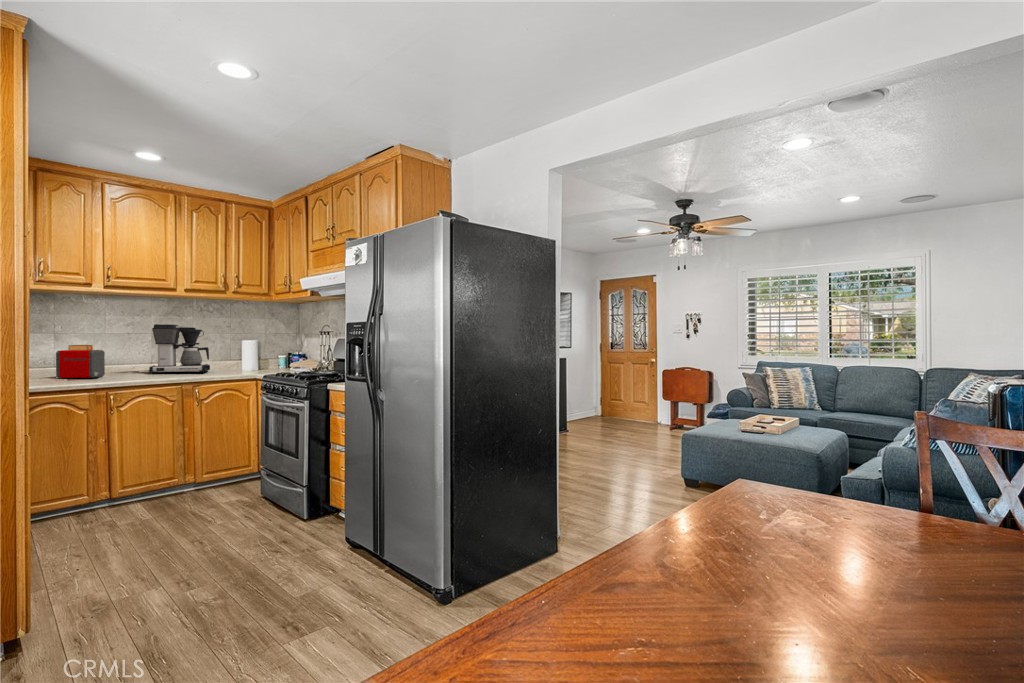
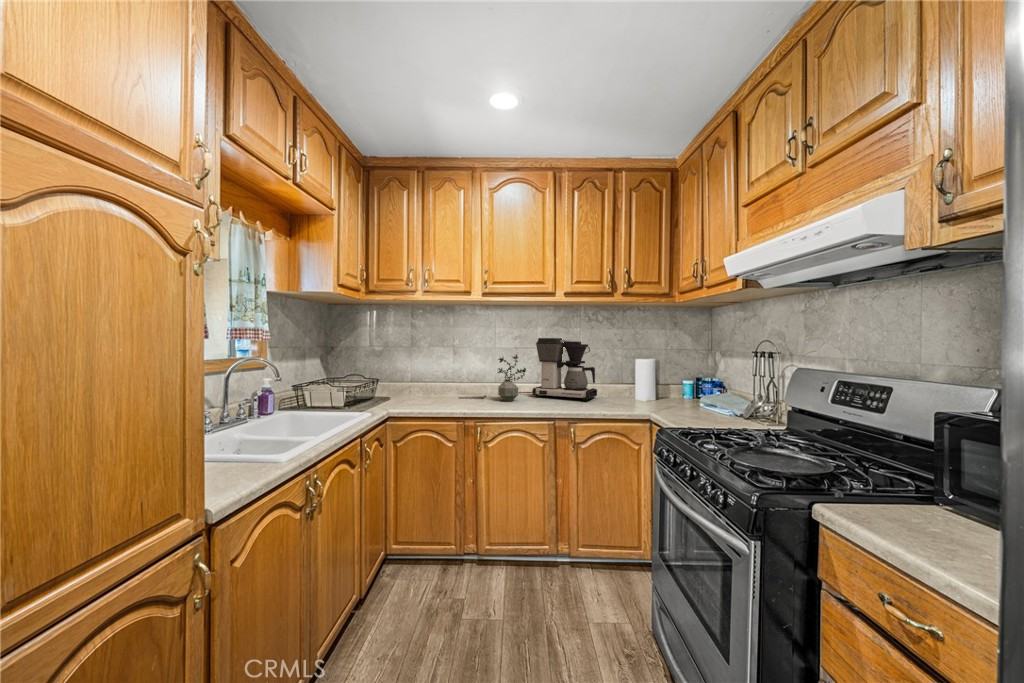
potted plant: none [115,338,144,377] -> present [498,355,526,401]
toaster: present [56,345,105,378] -> none [450,361,490,399]

